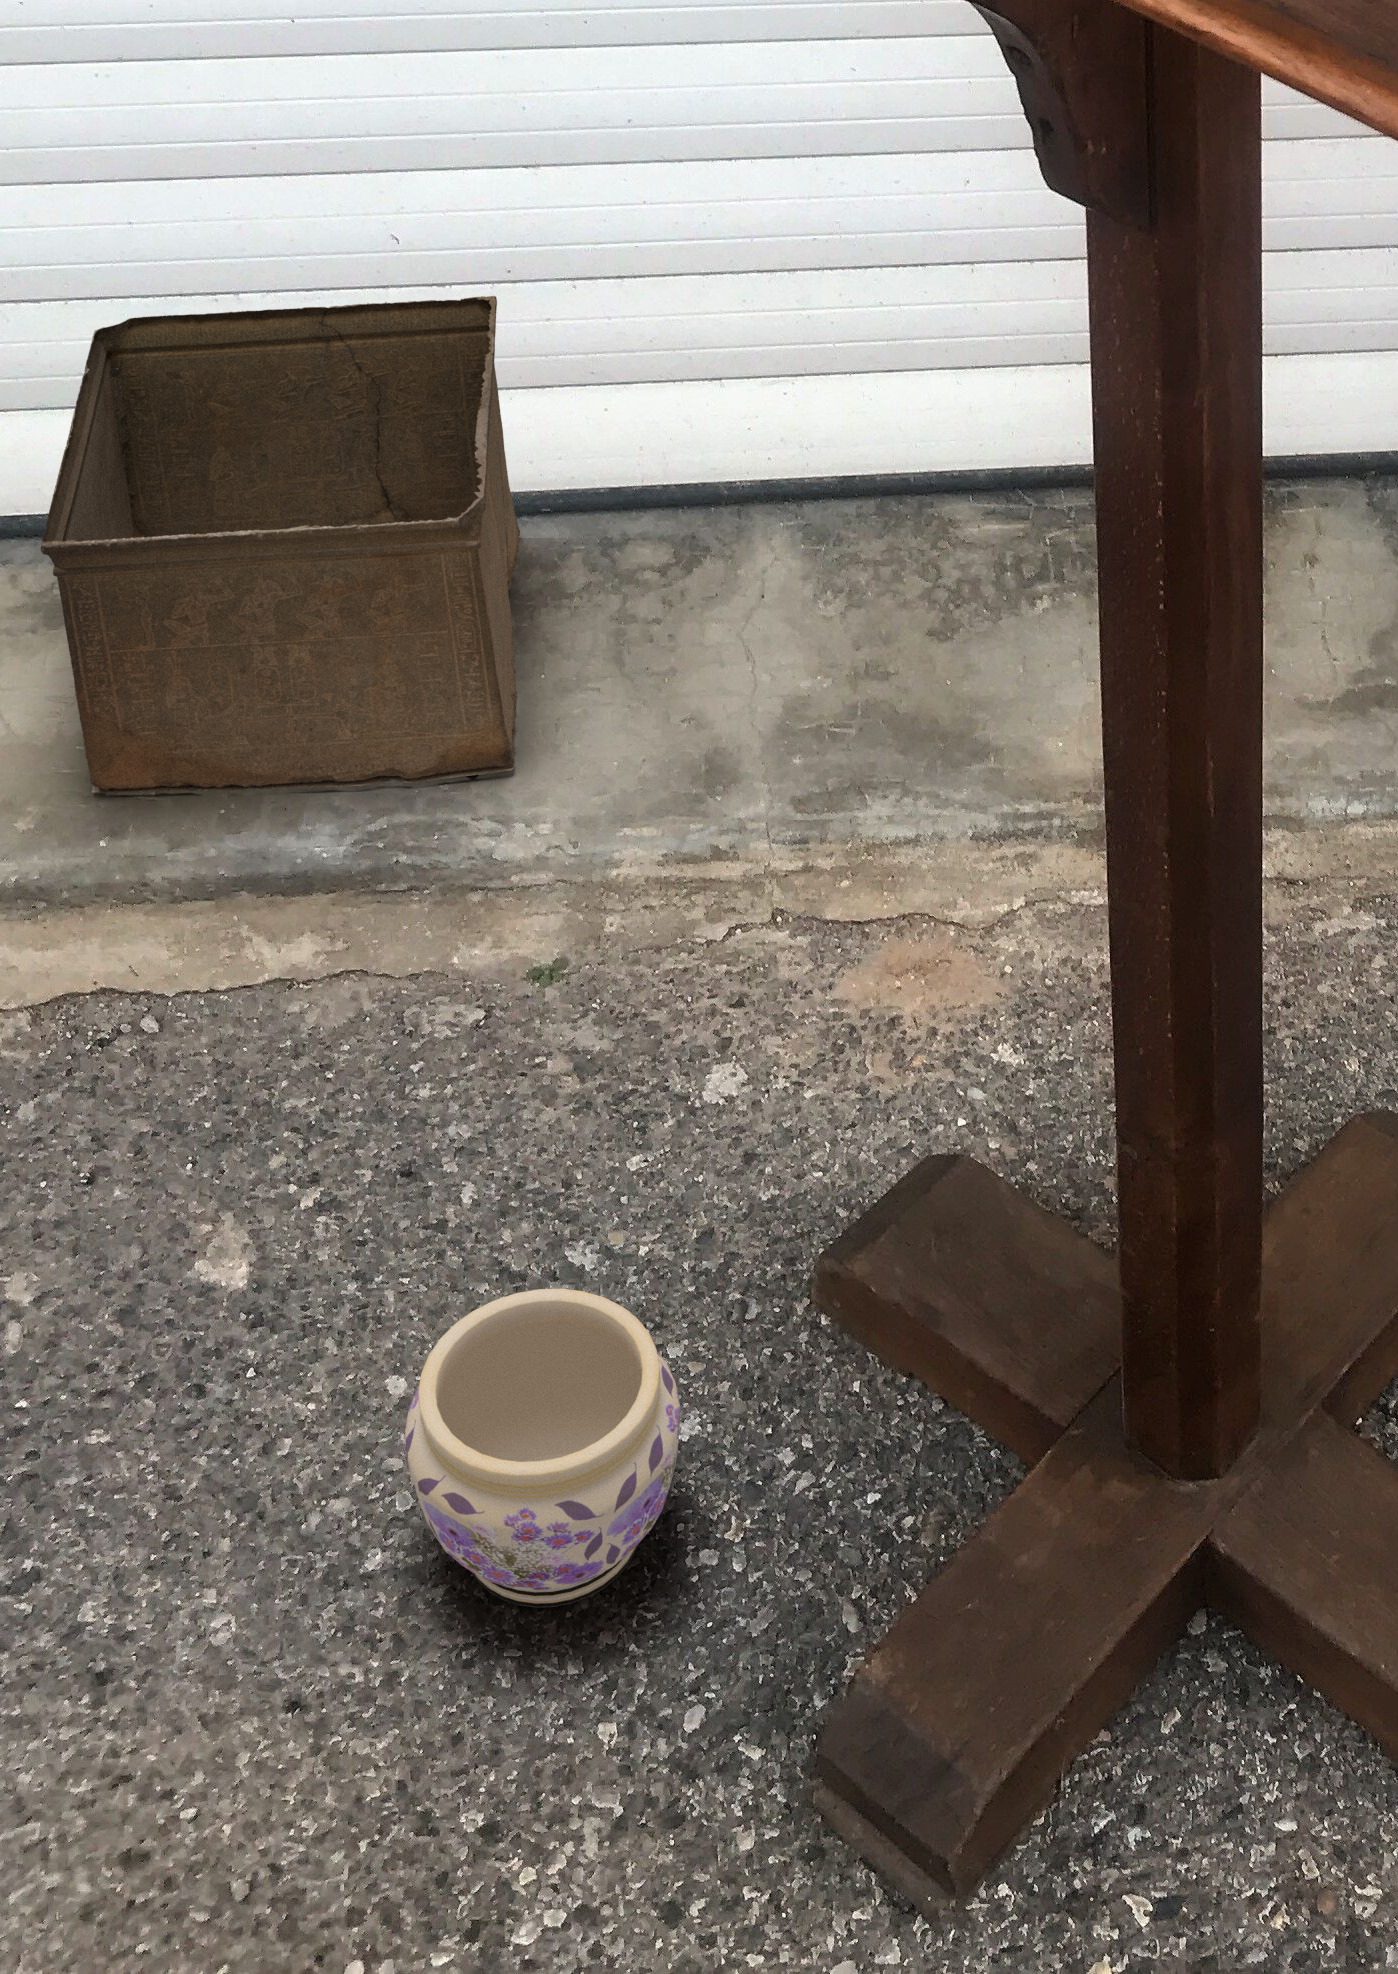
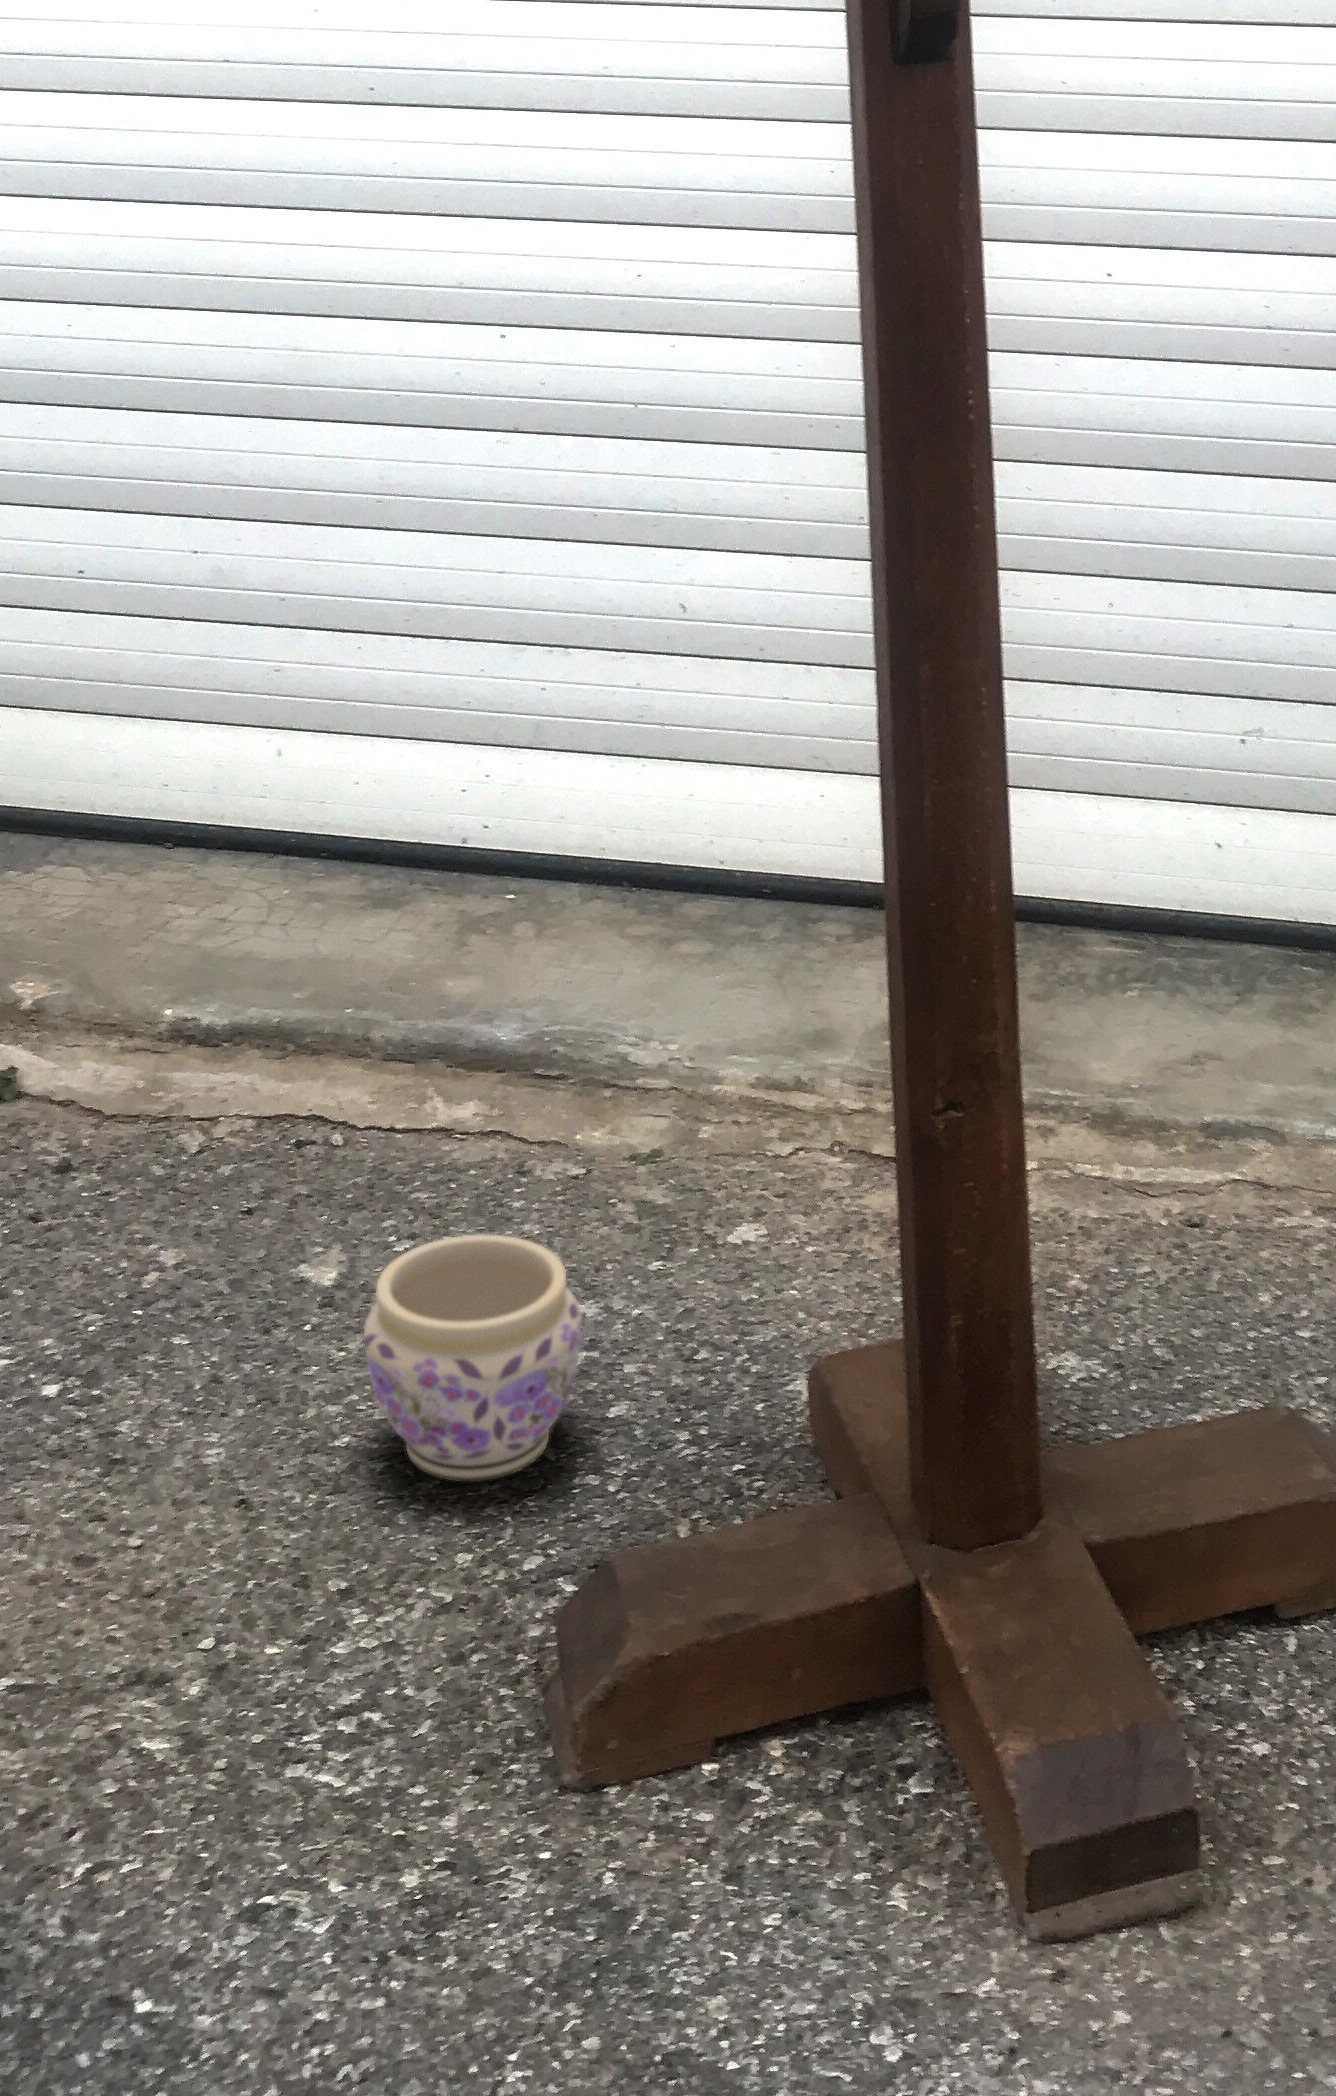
storage bin: present [41,296,521,793] -> none [336,680,736,1028]

